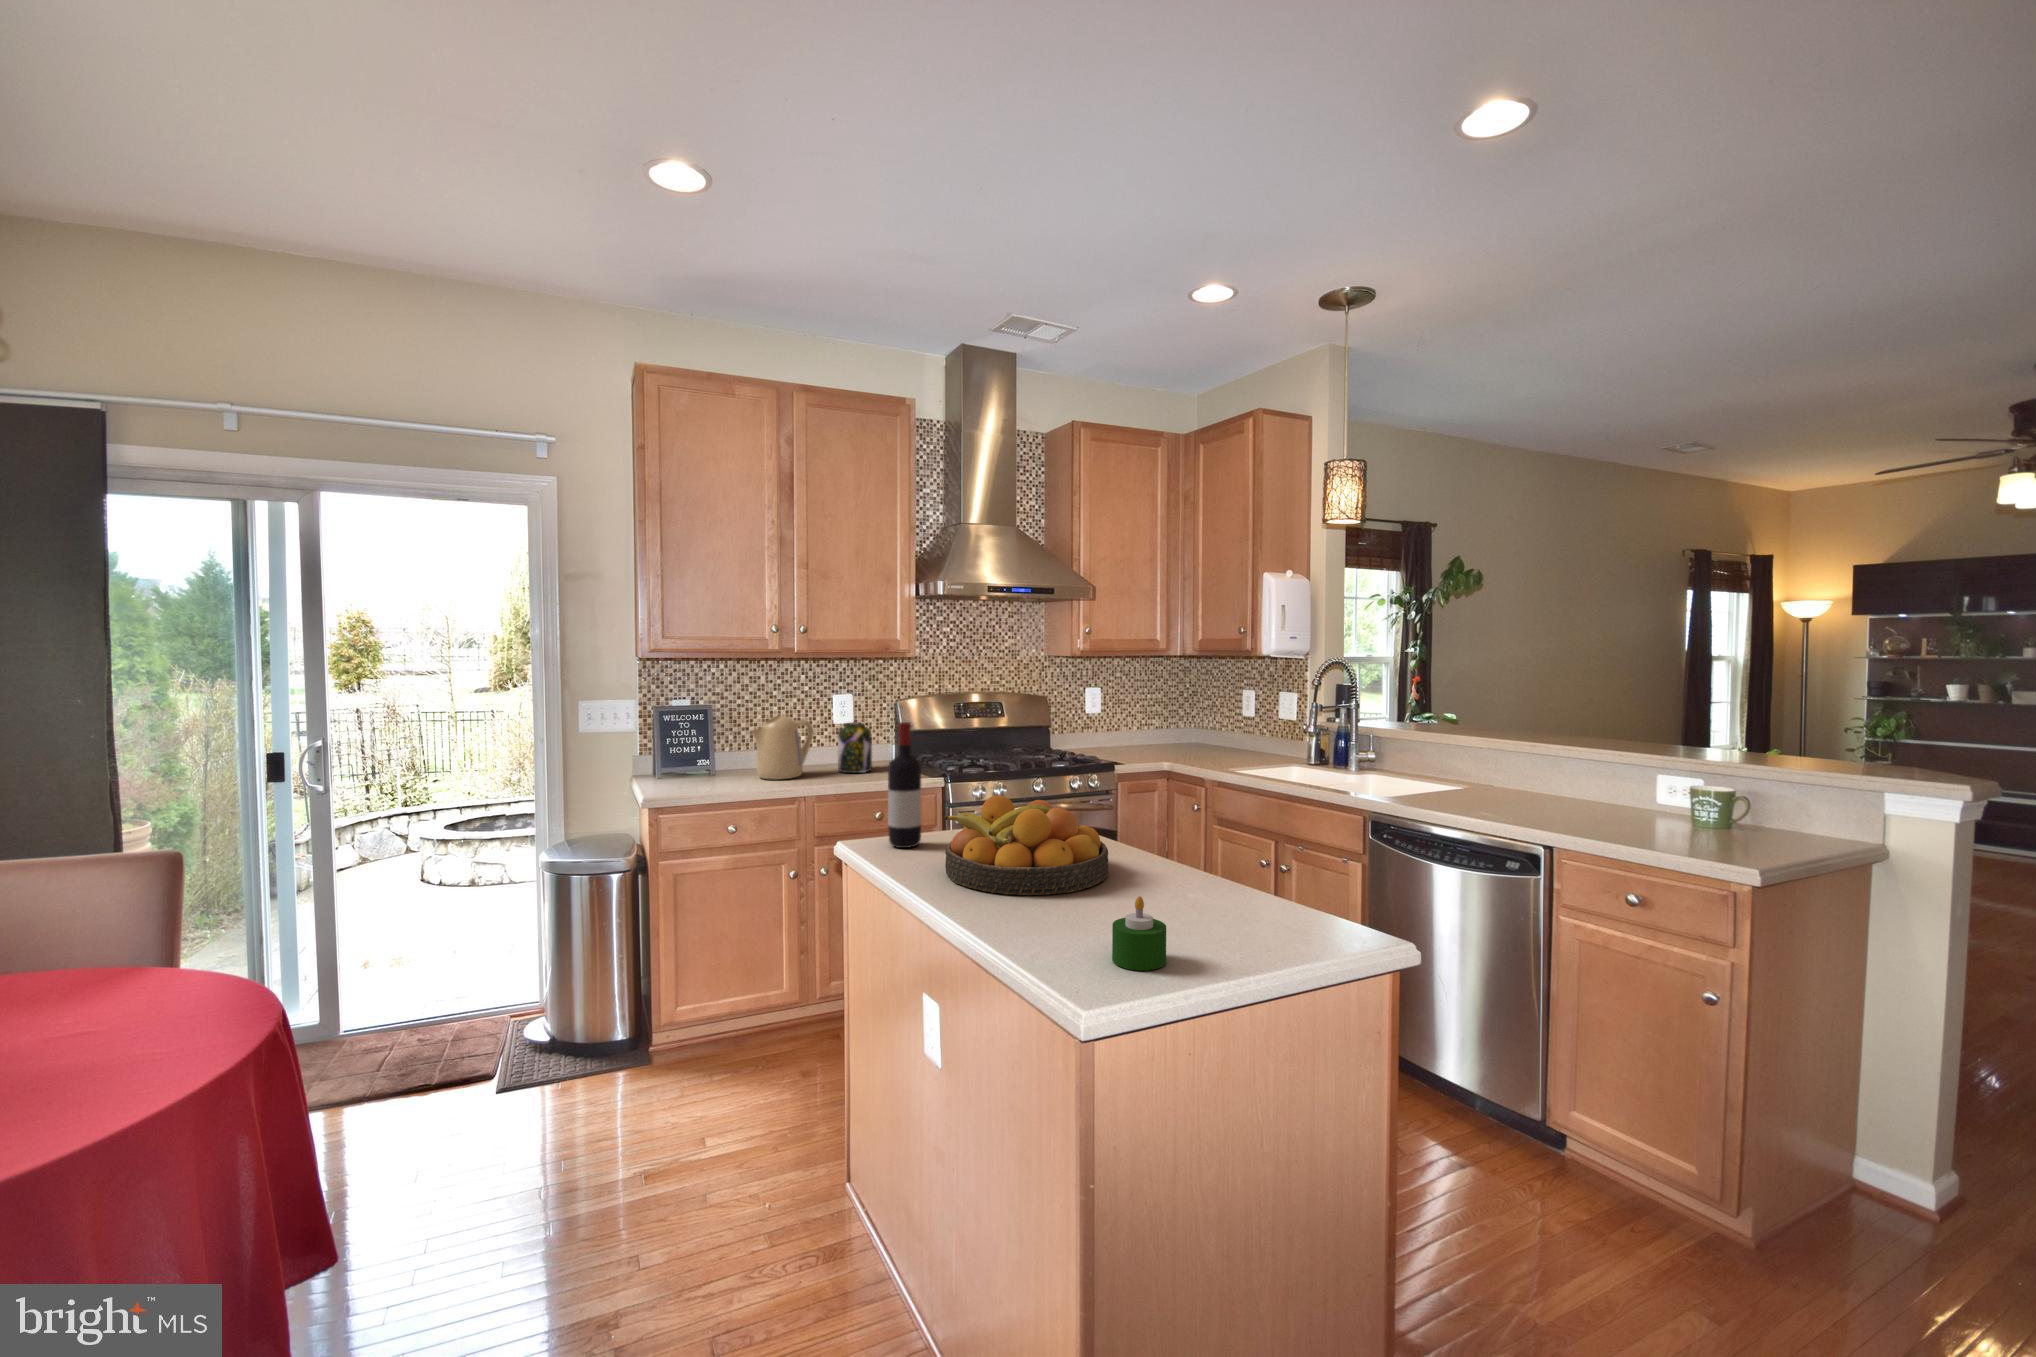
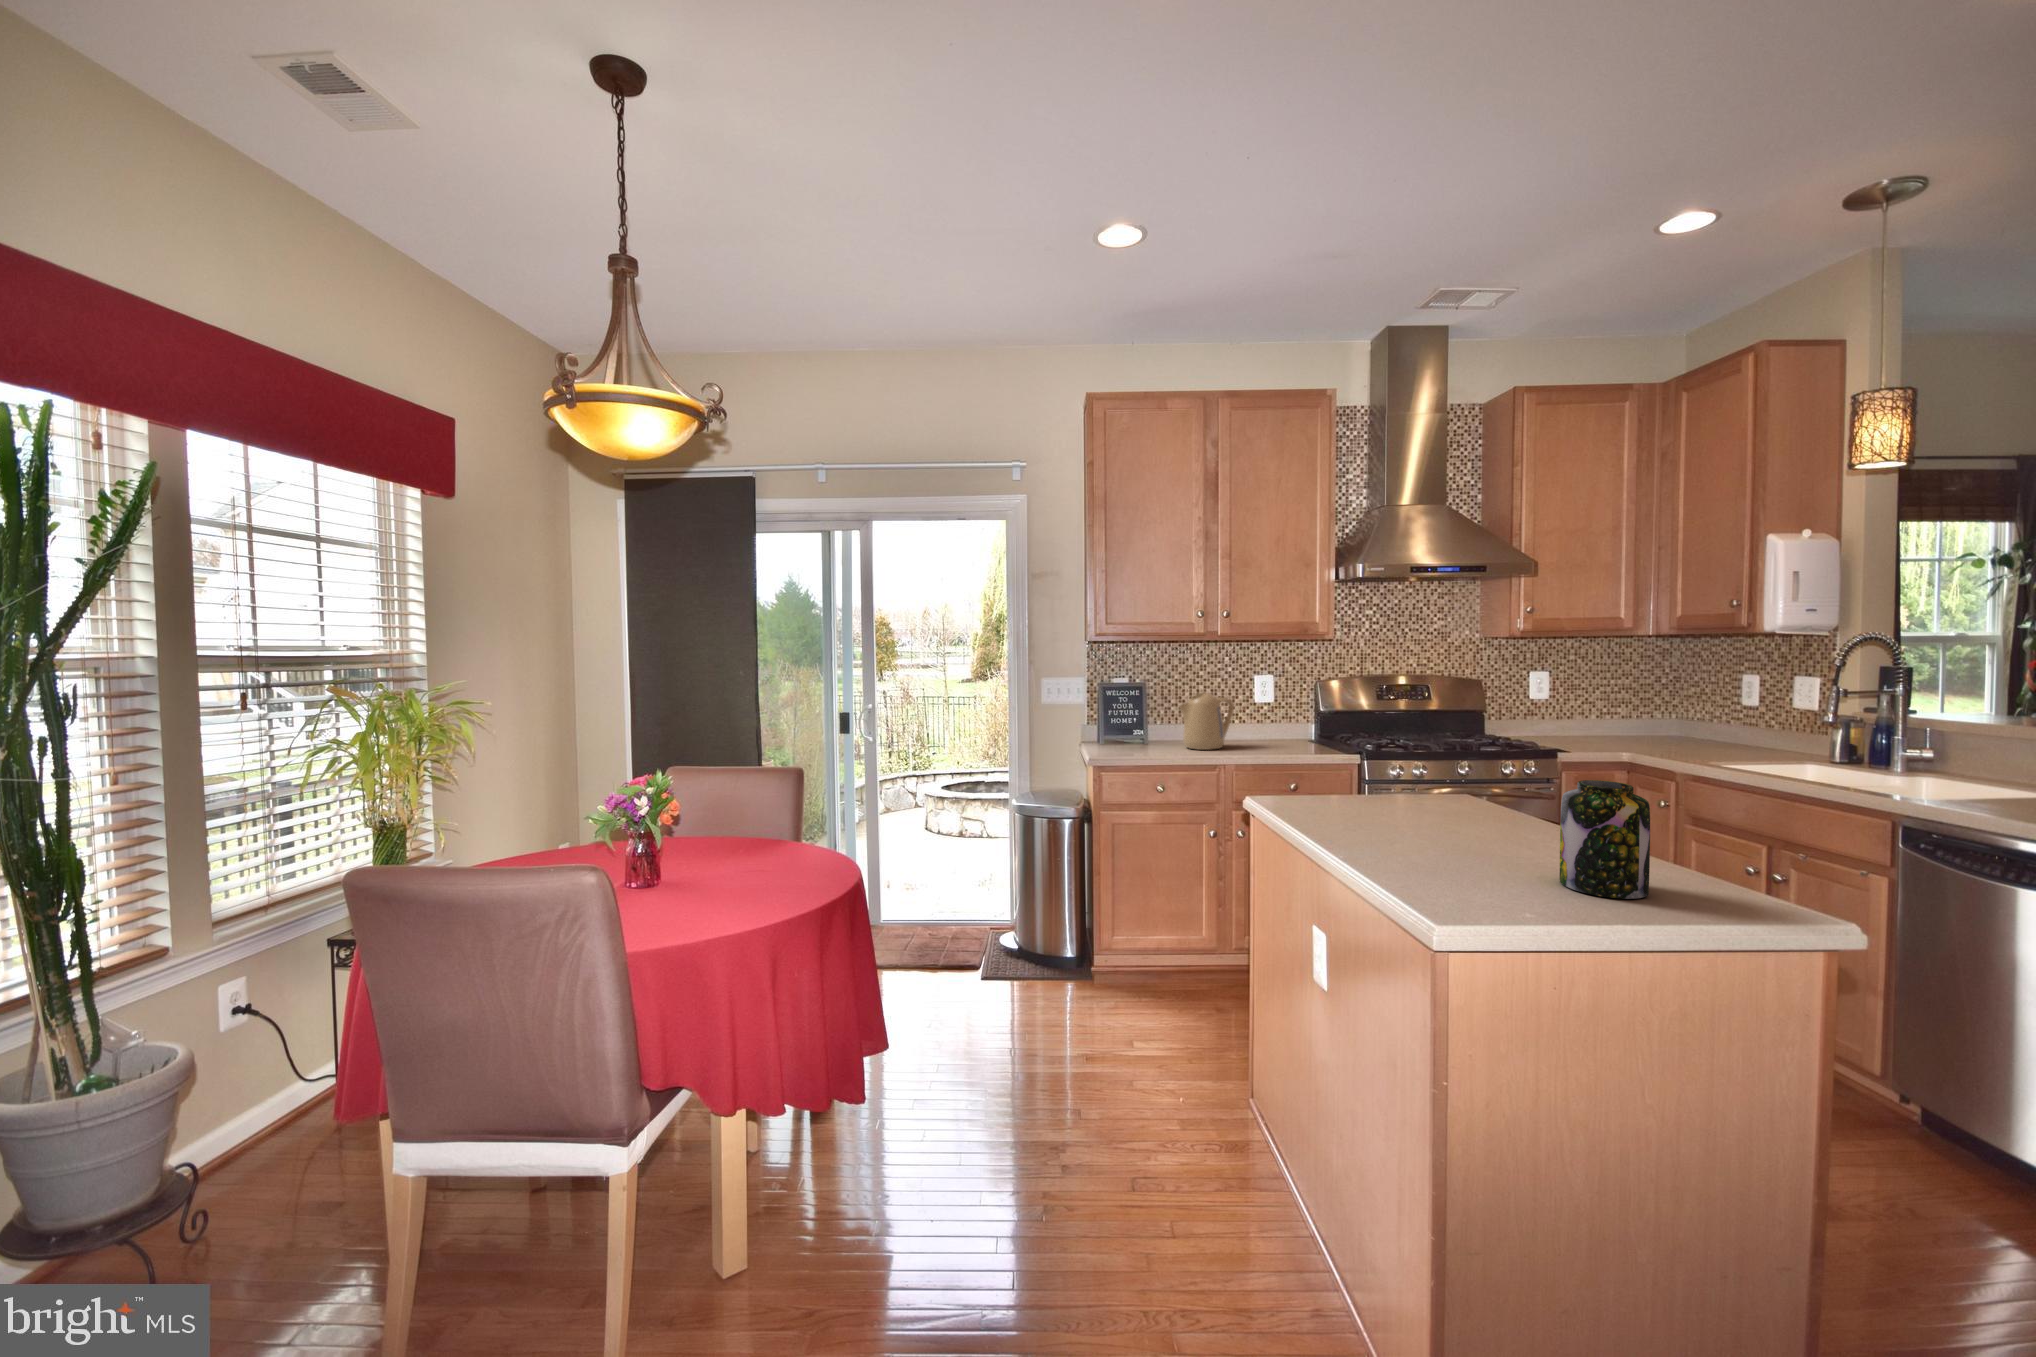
jar: present [838,722,872,773] -> present [1560,780,1650,899]
wine bottle: present [888,722,921,848] -> none [1296,695,1326,805]
fruit bowl: present [944,795,1108,895] -> none [1343,760,1504,847]
candle: present [1112,896,1166,970] -> none [1480,841,1533,903]

